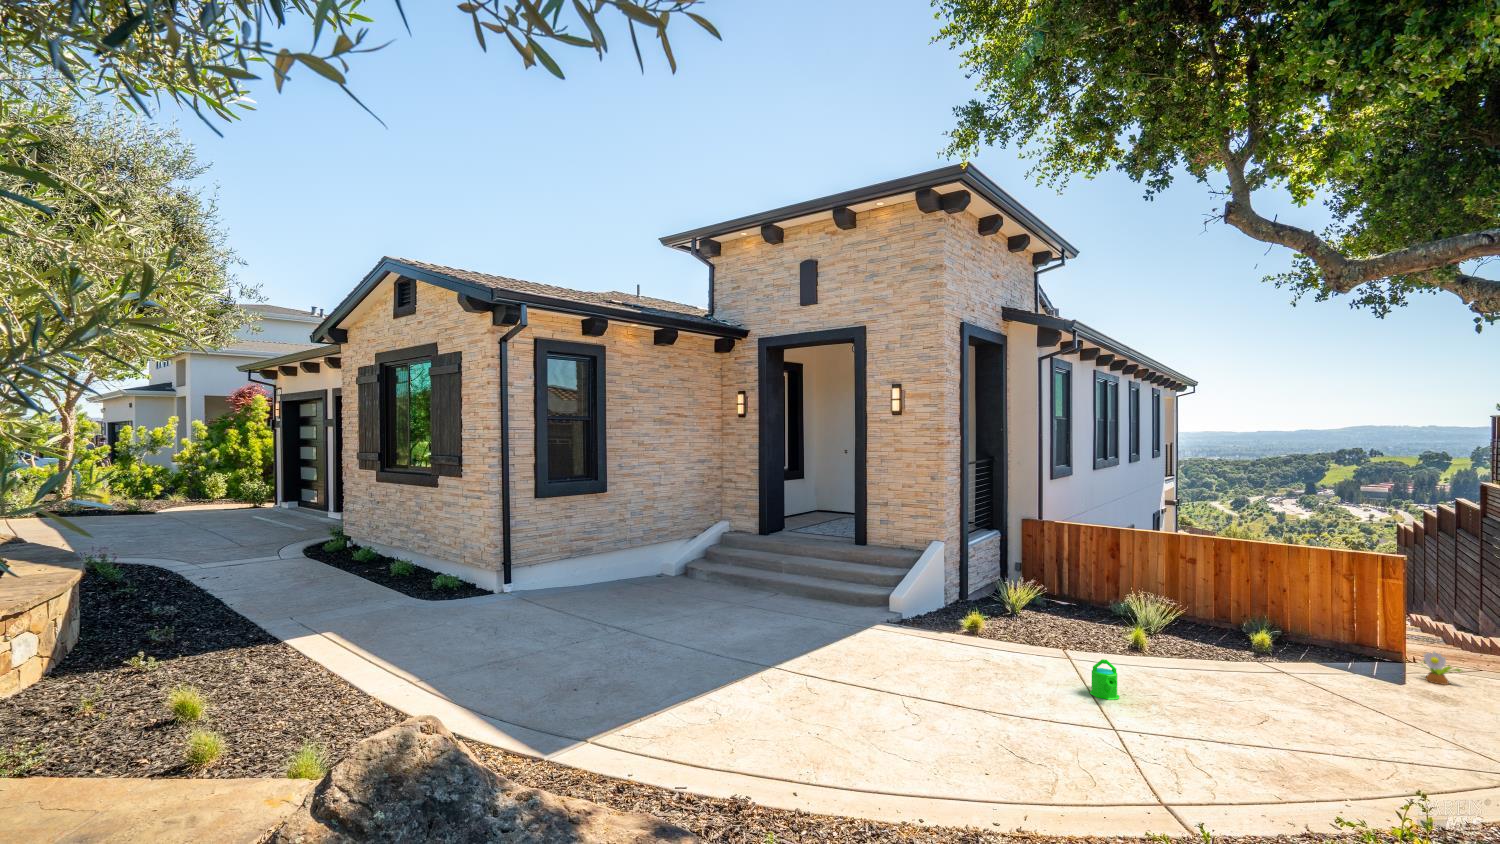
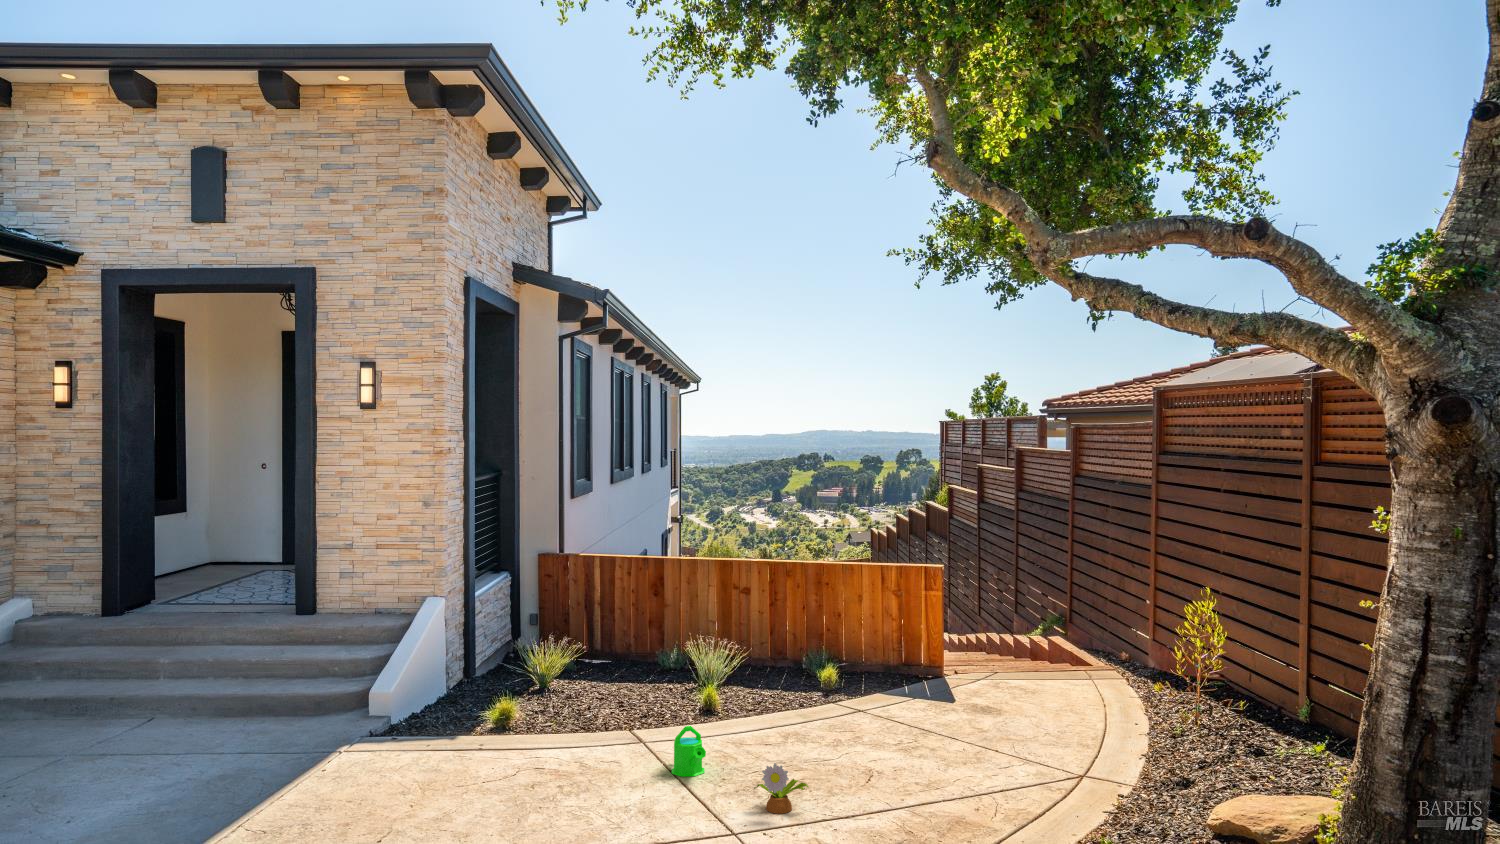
decorative plant: present [1421,651,1463,685] -> present [754,763,808,814]

